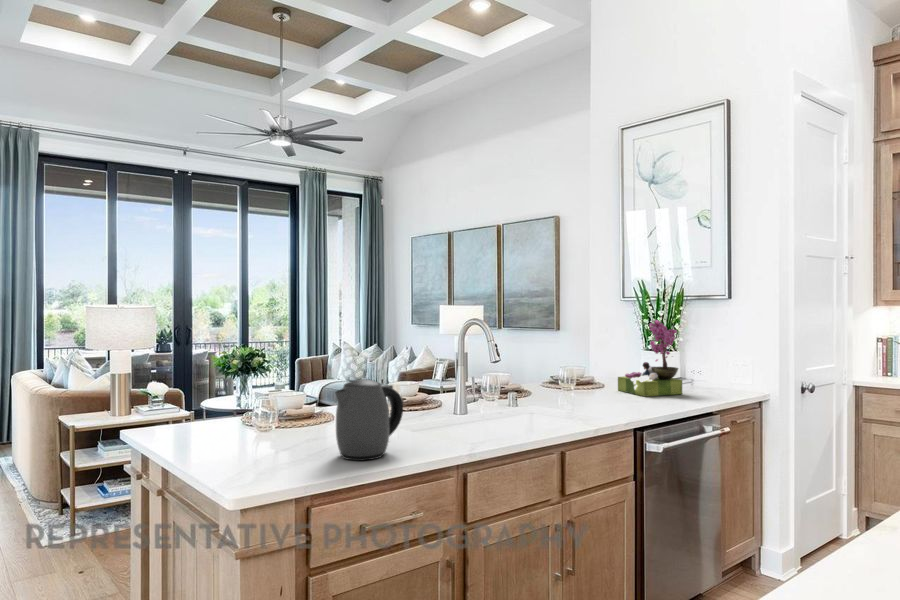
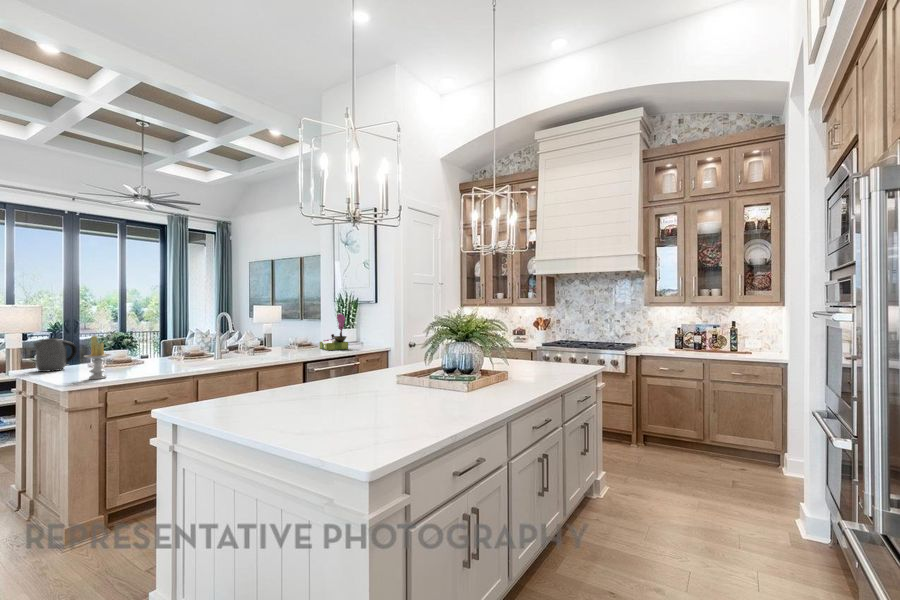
candle: none [260,371,312,475] -> present [84,336,111,379]
kettle: present [335,379,403,461] -> present [34,338,77,372]

